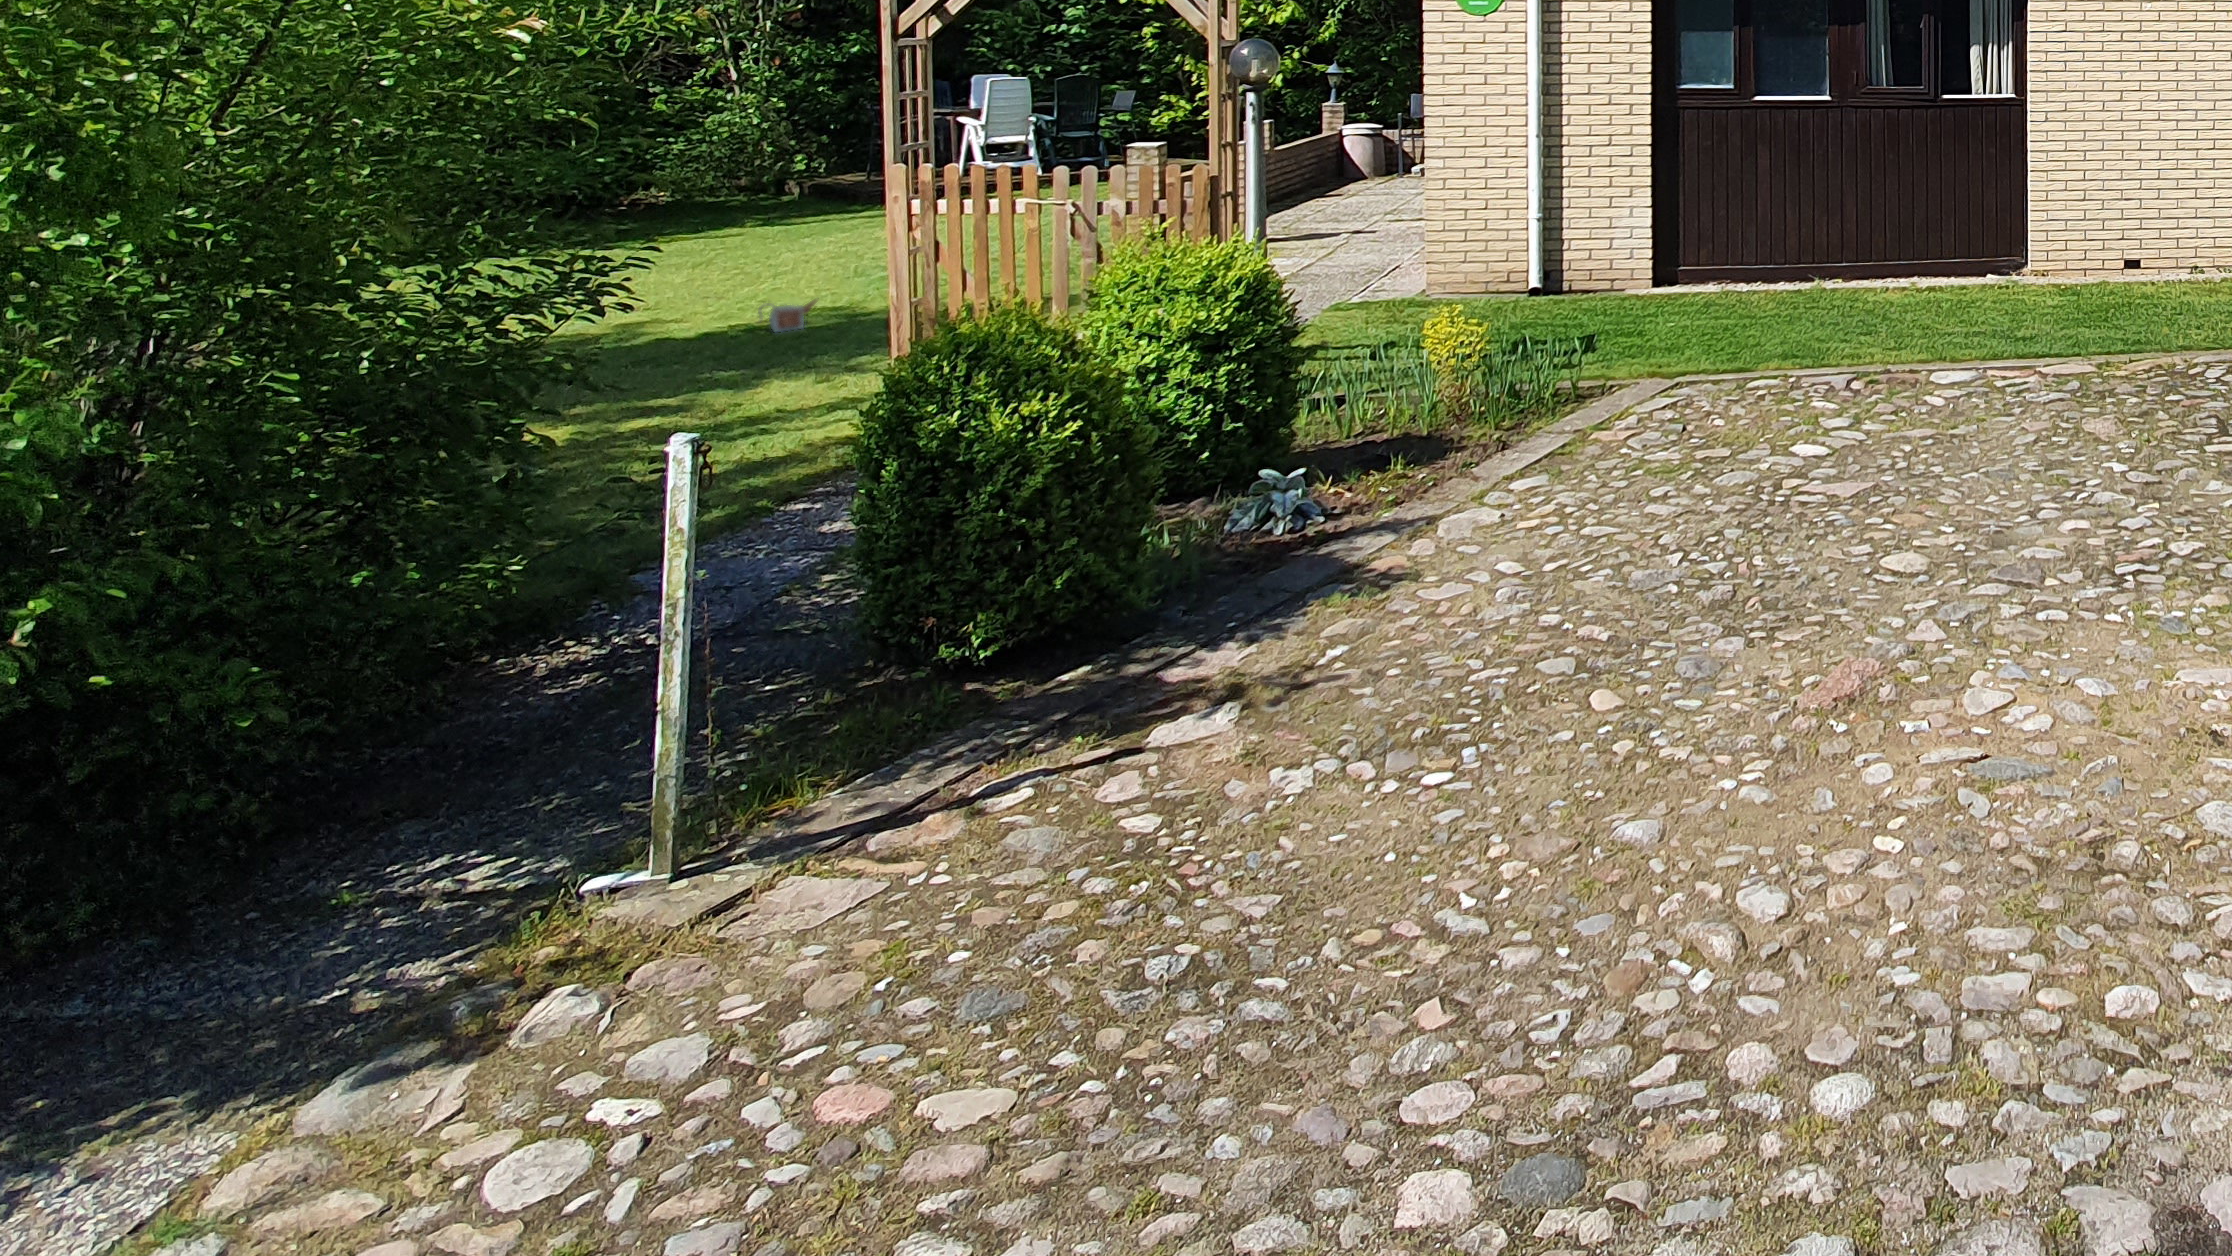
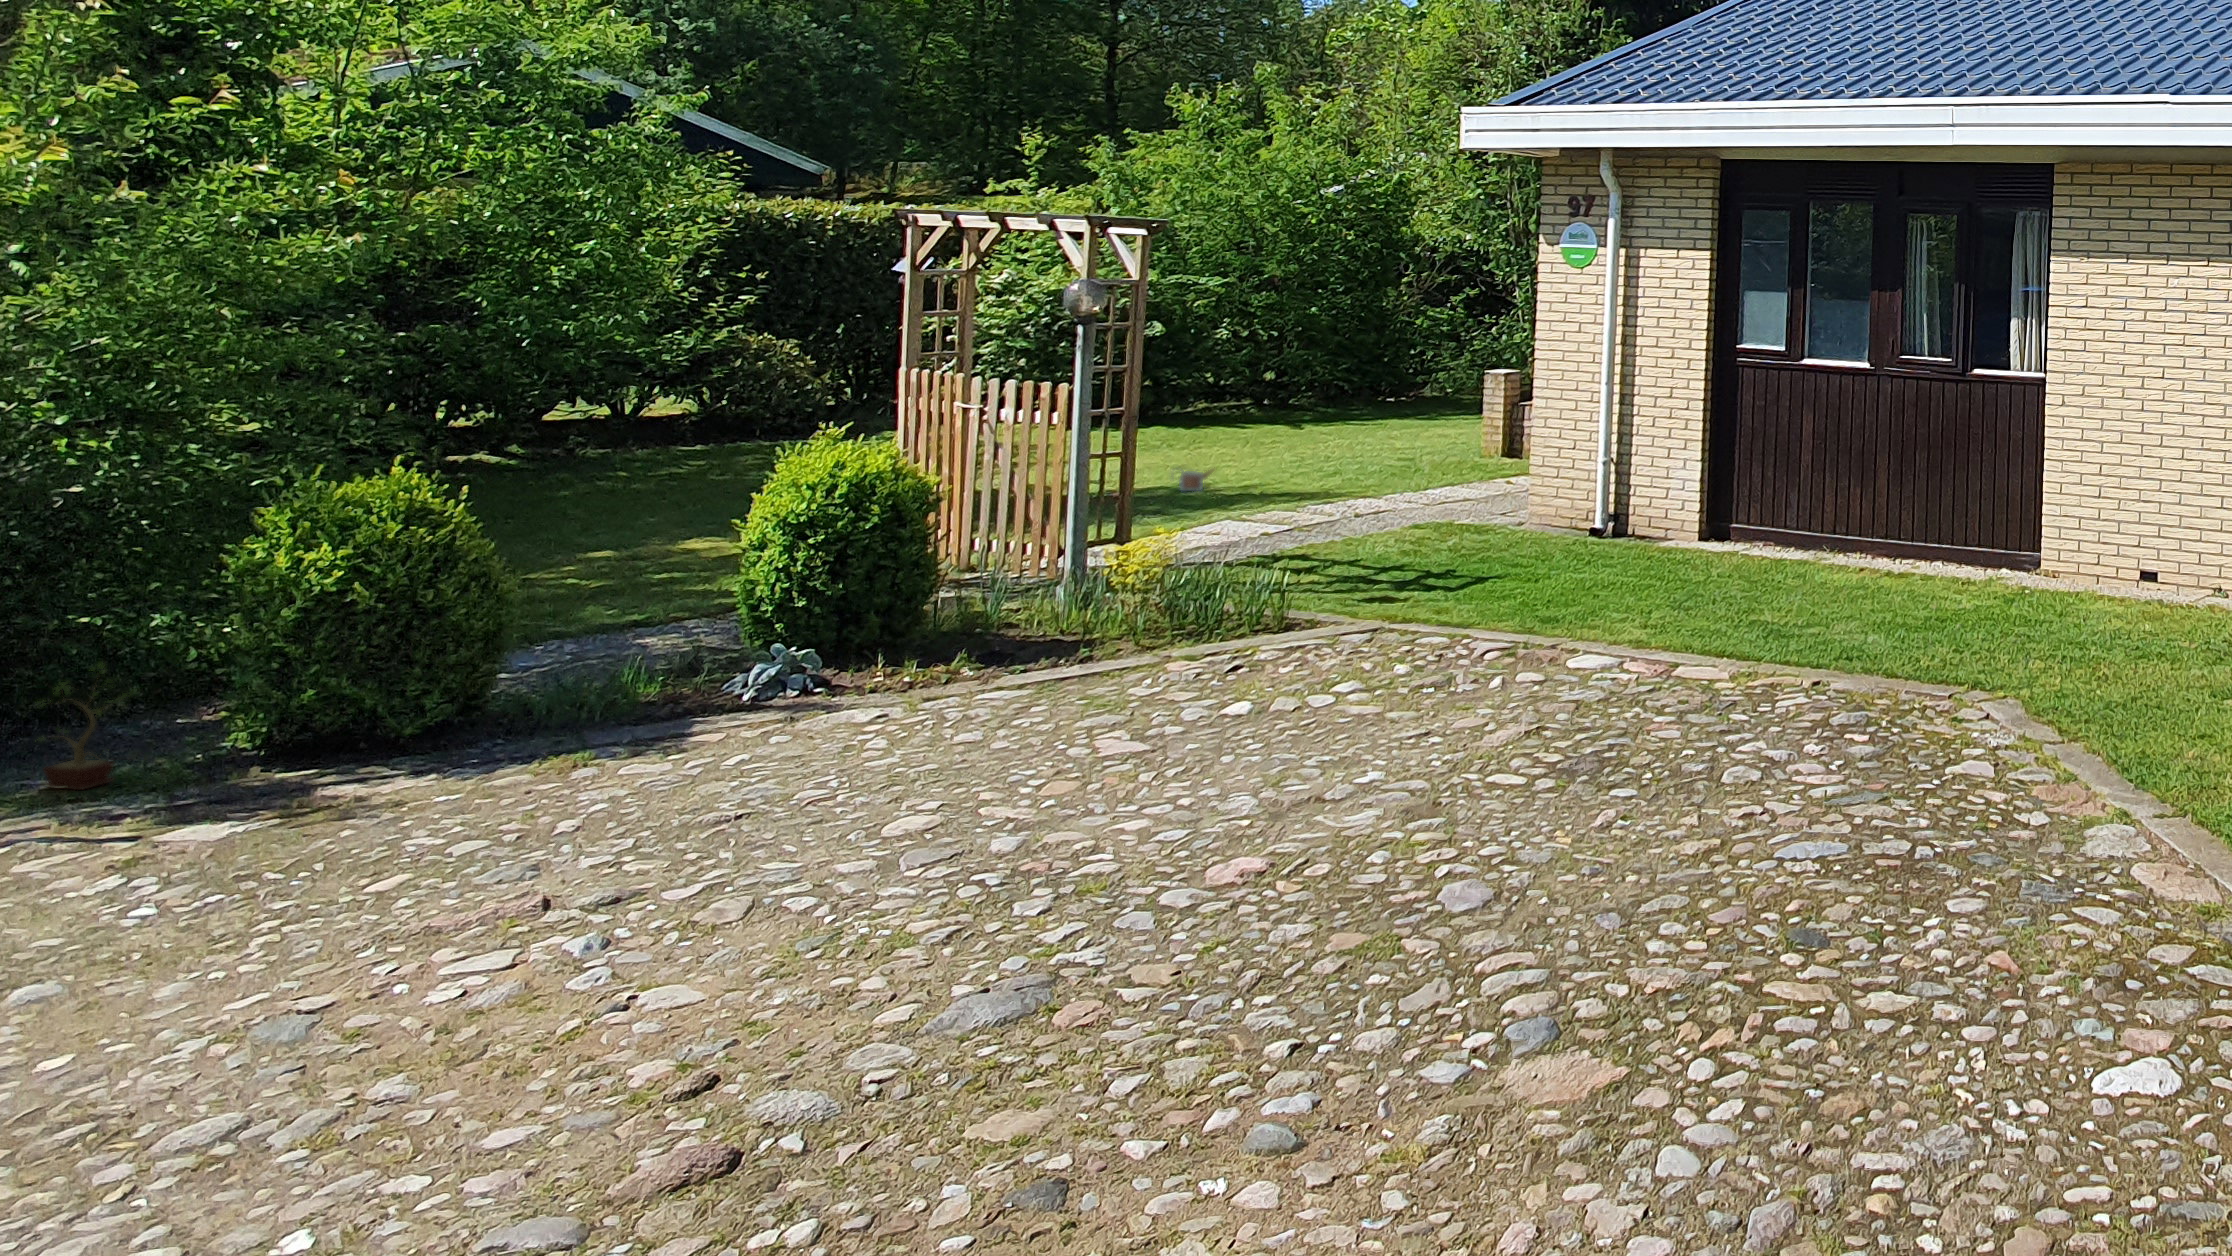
potted plant: none [368,640,574,834] -> present [37,663,131,790]

